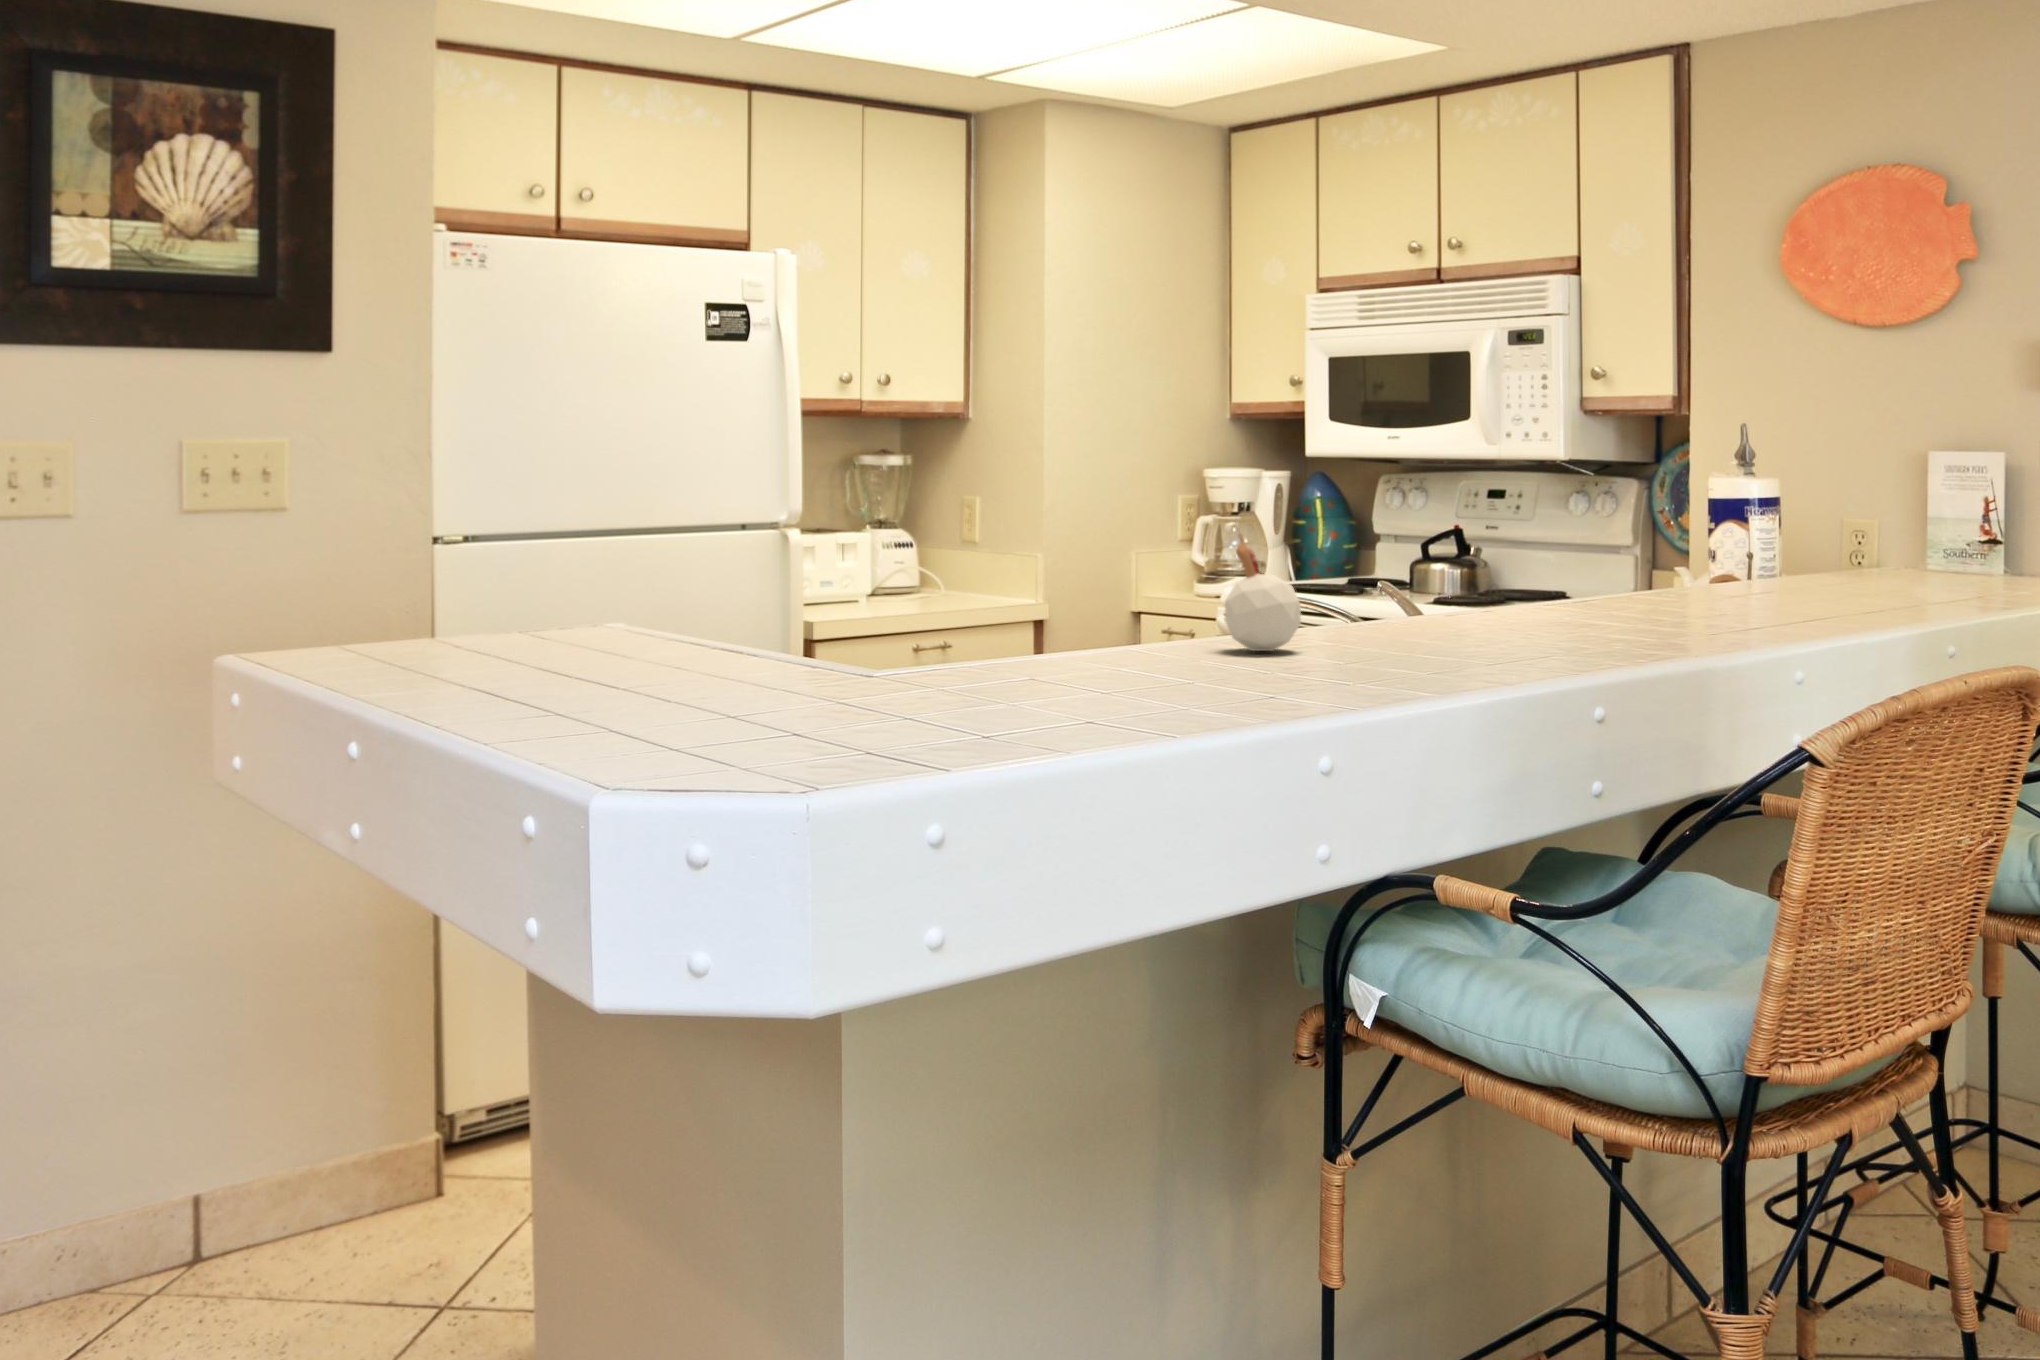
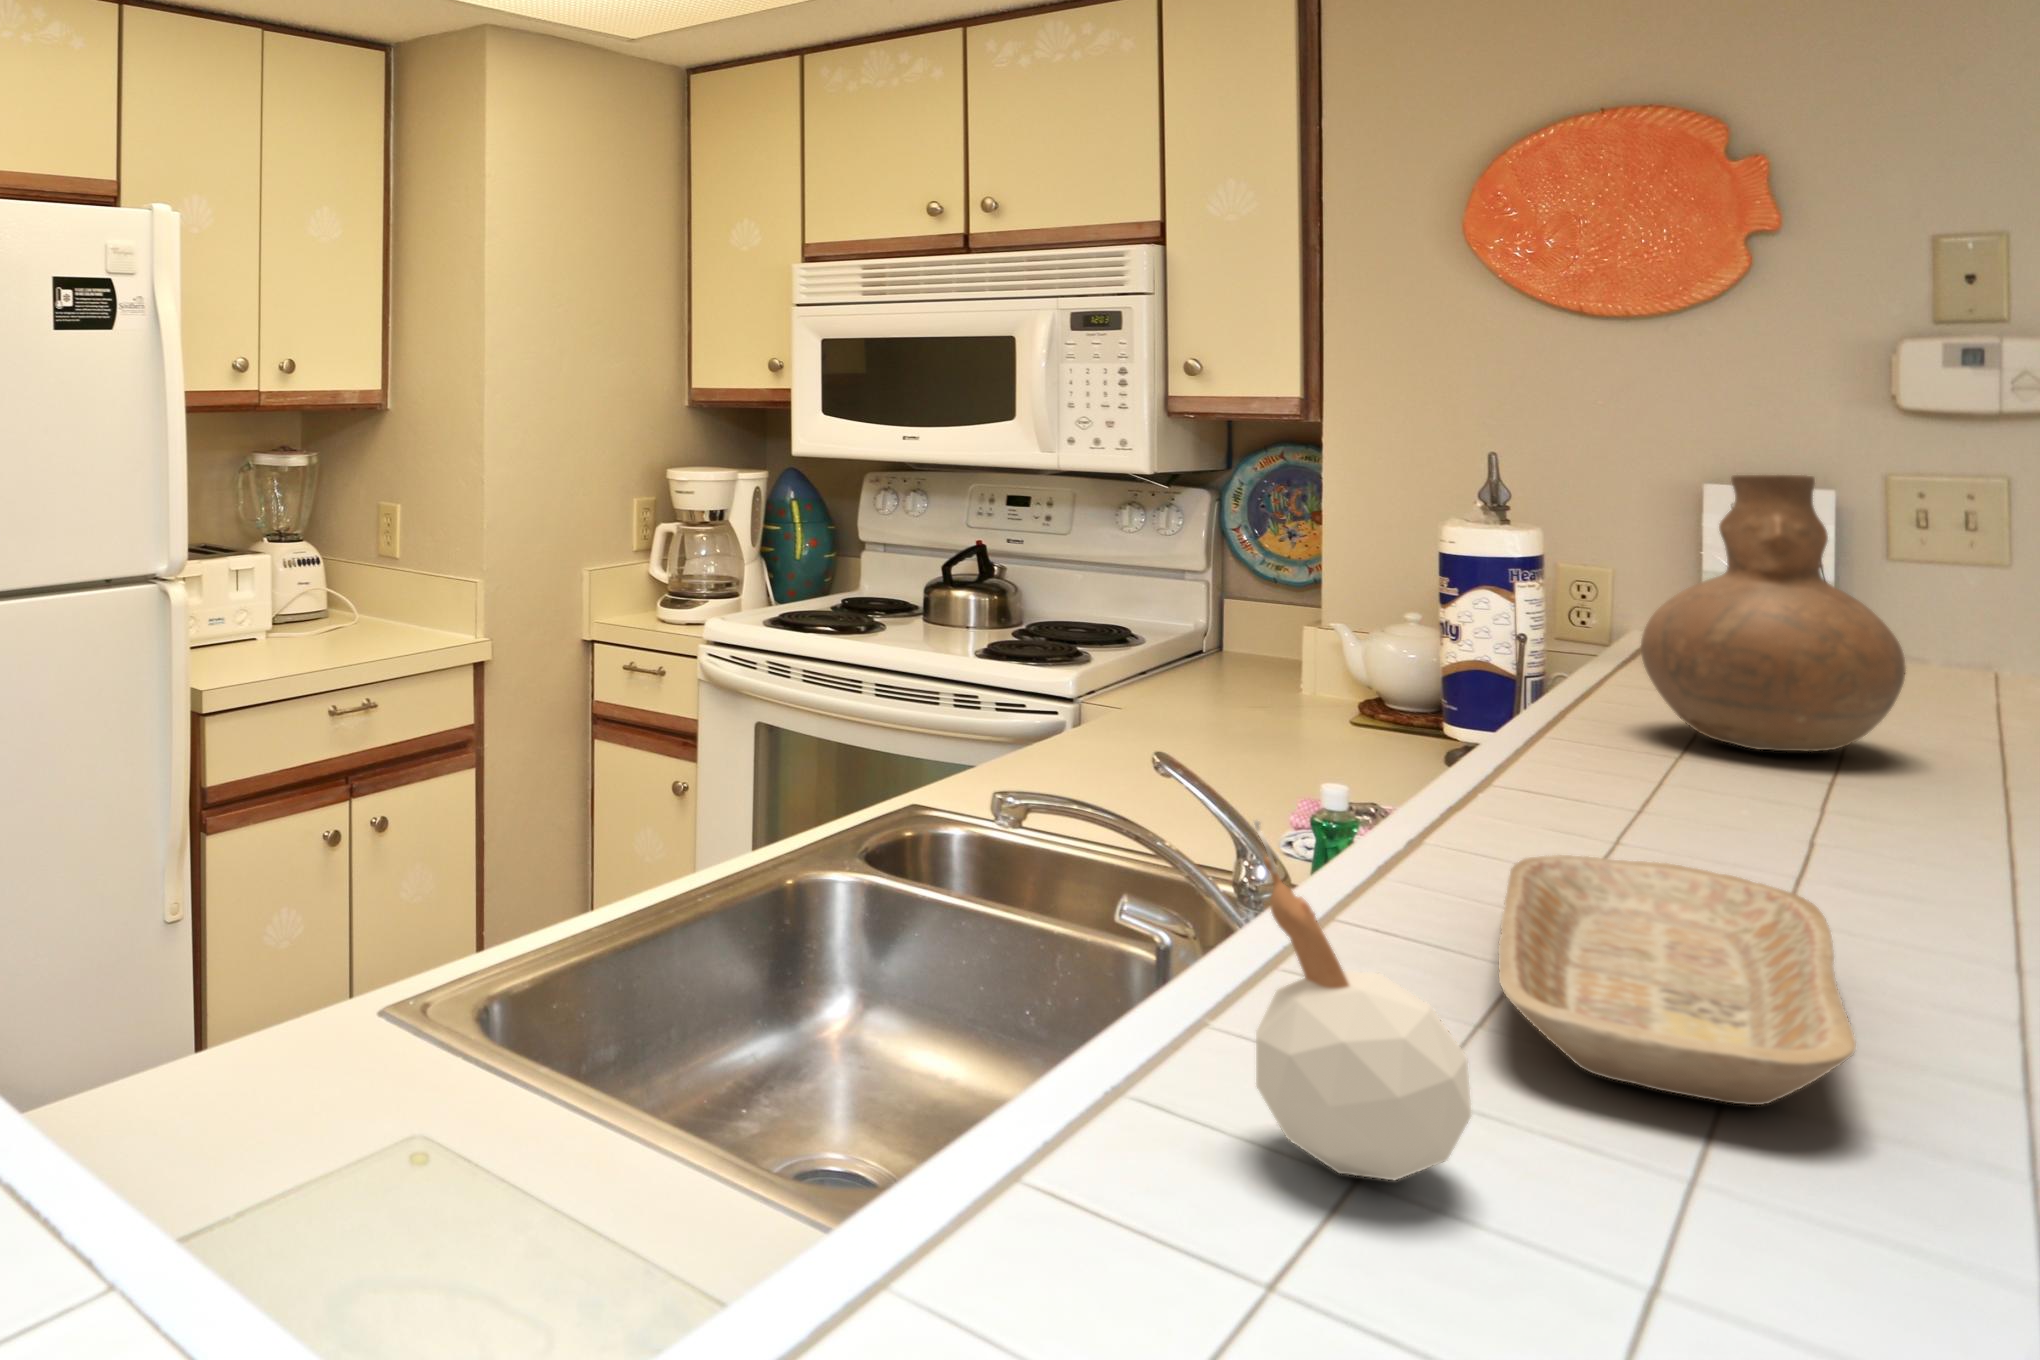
vase: none [1718,421,1858,594] -> present [1641,475,1906,752]
tray: none [1370,594,1584,644] -> present [1498,855,1856,1105]

